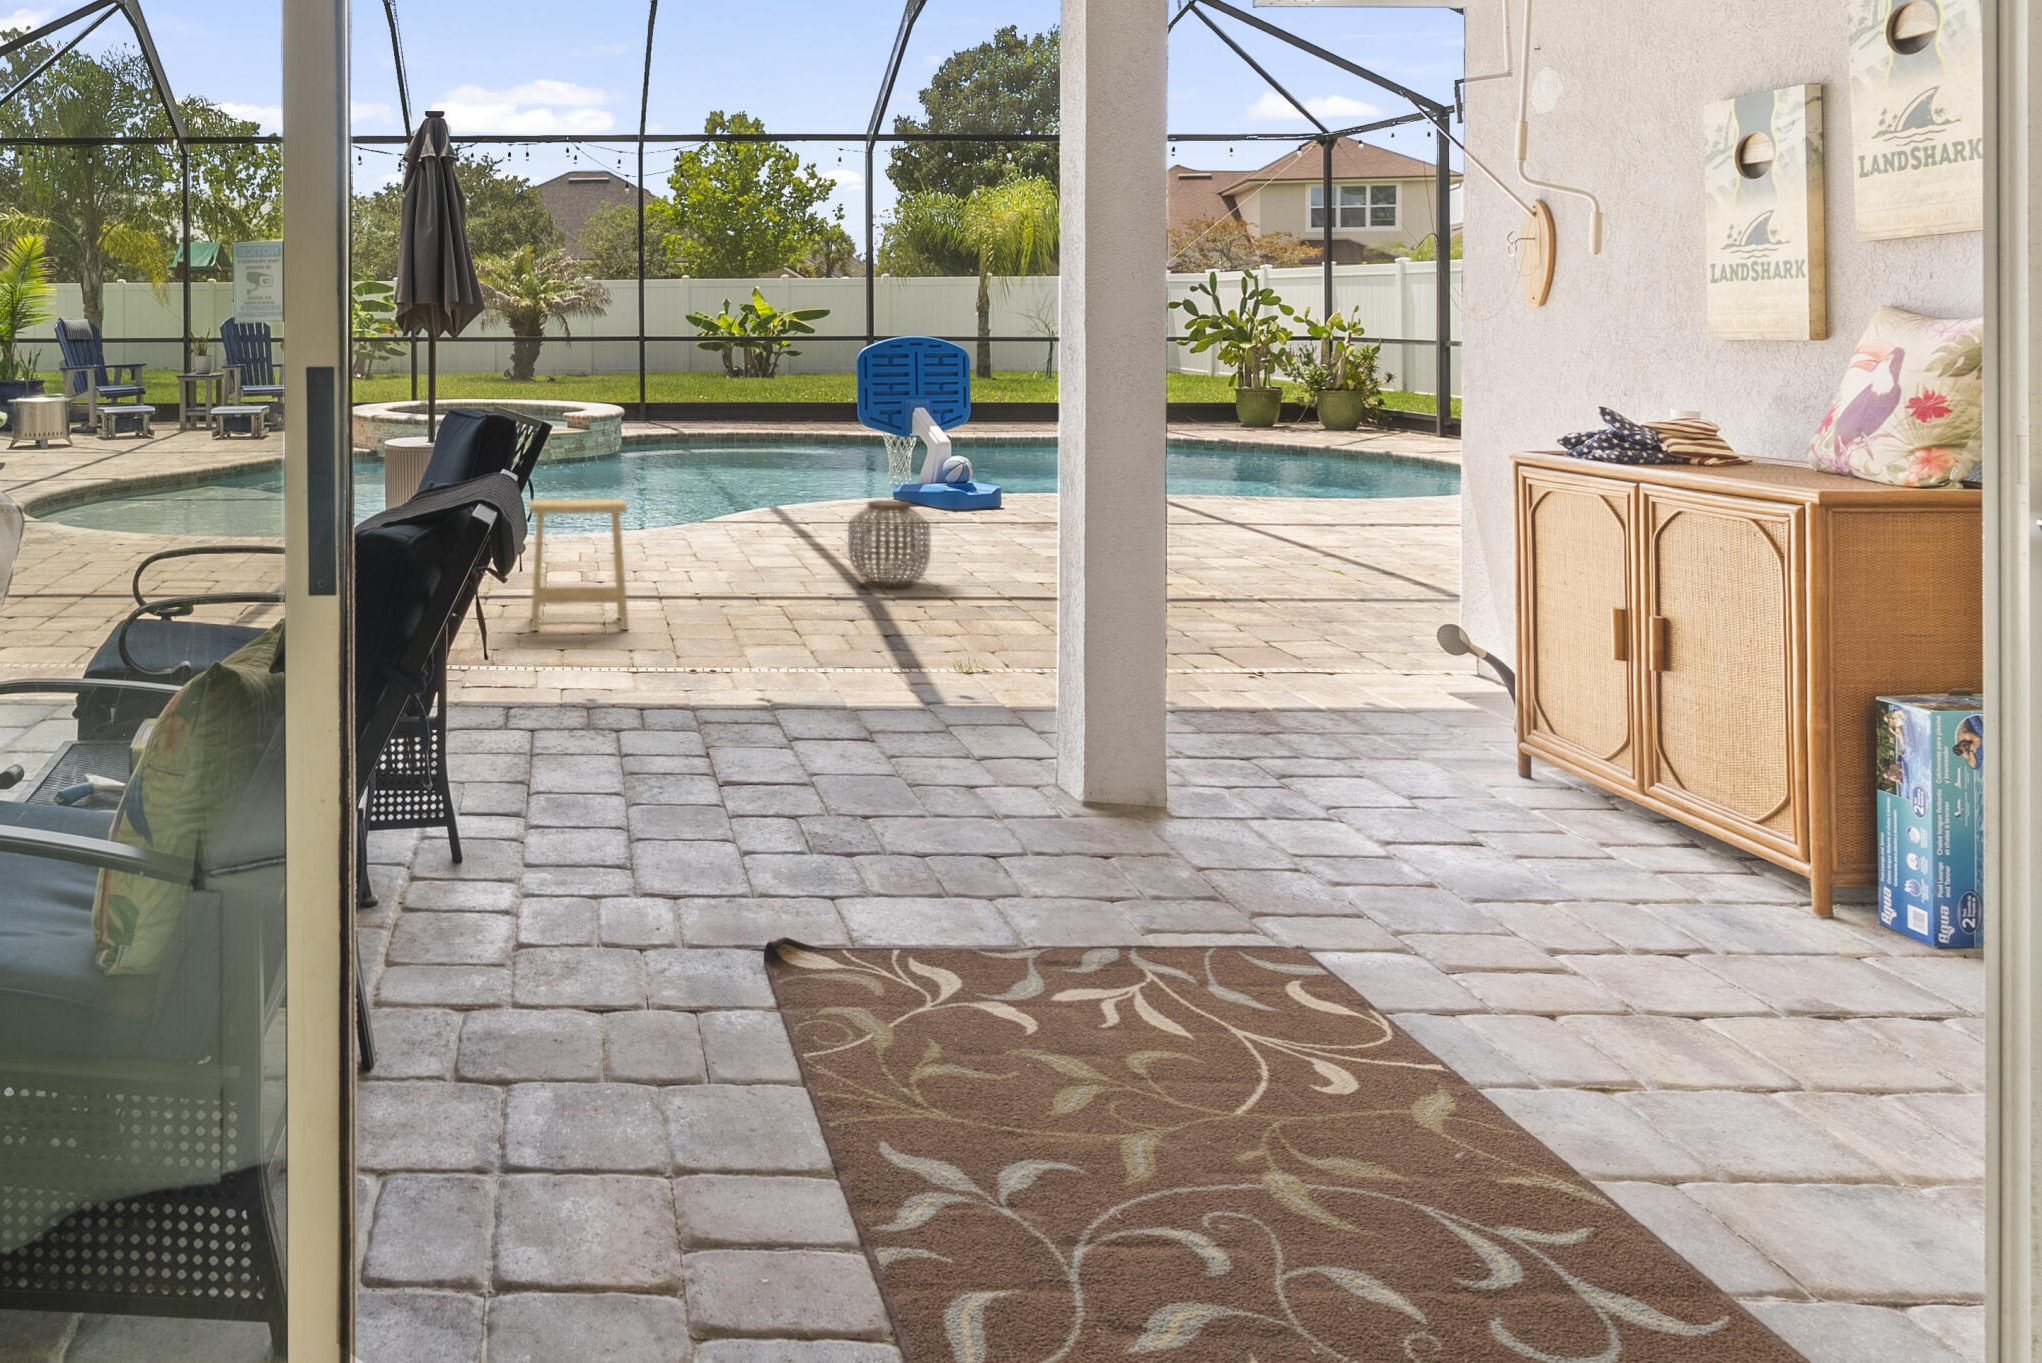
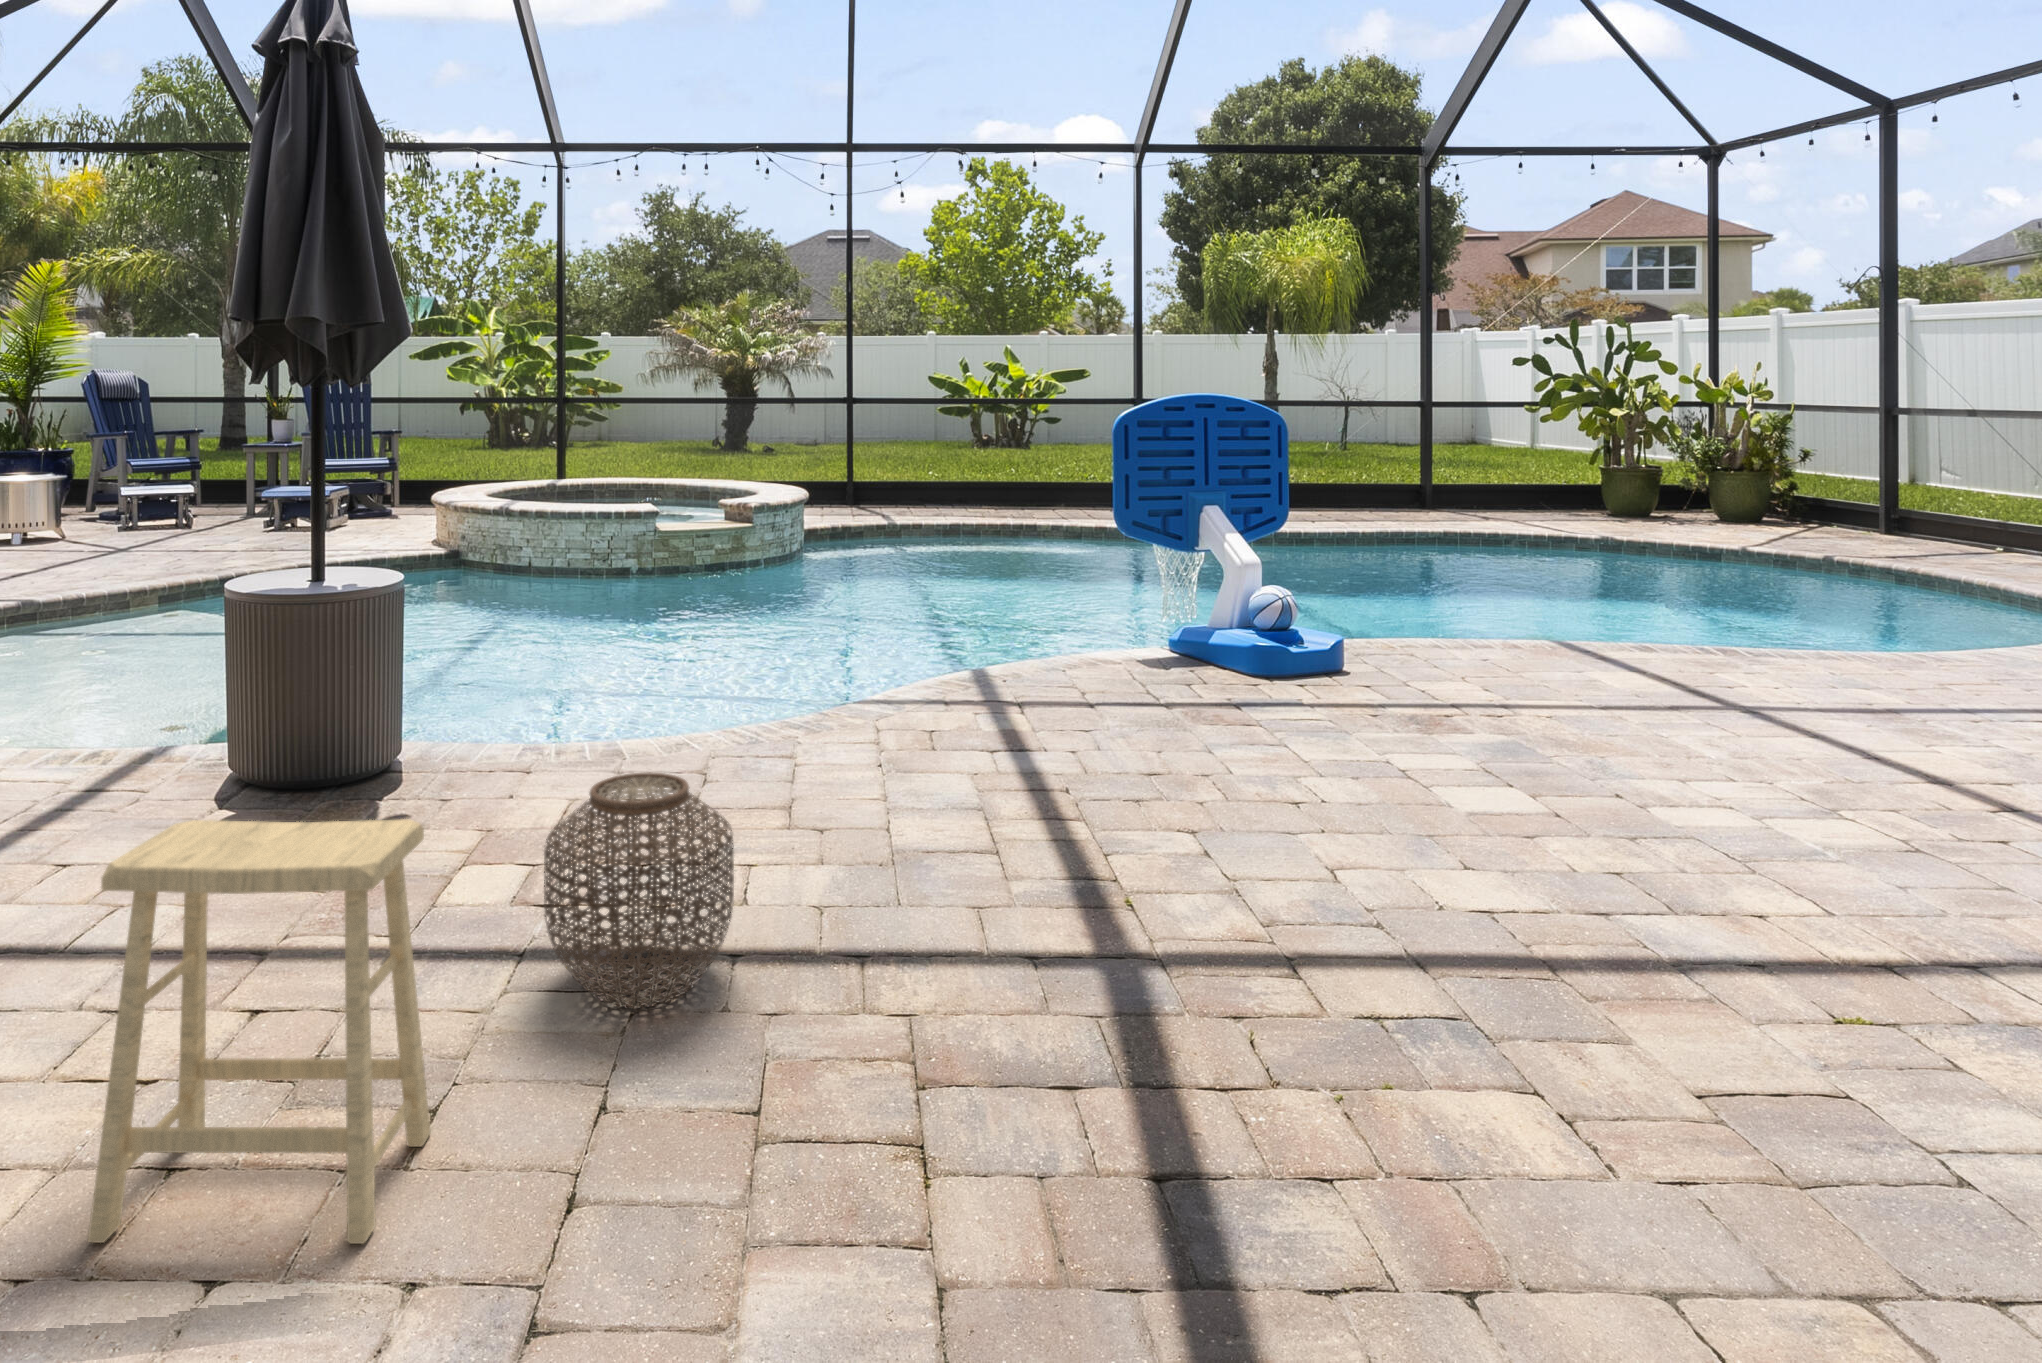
woven basket: present [848,500,930,588] -> present [544,773,734,1008]

